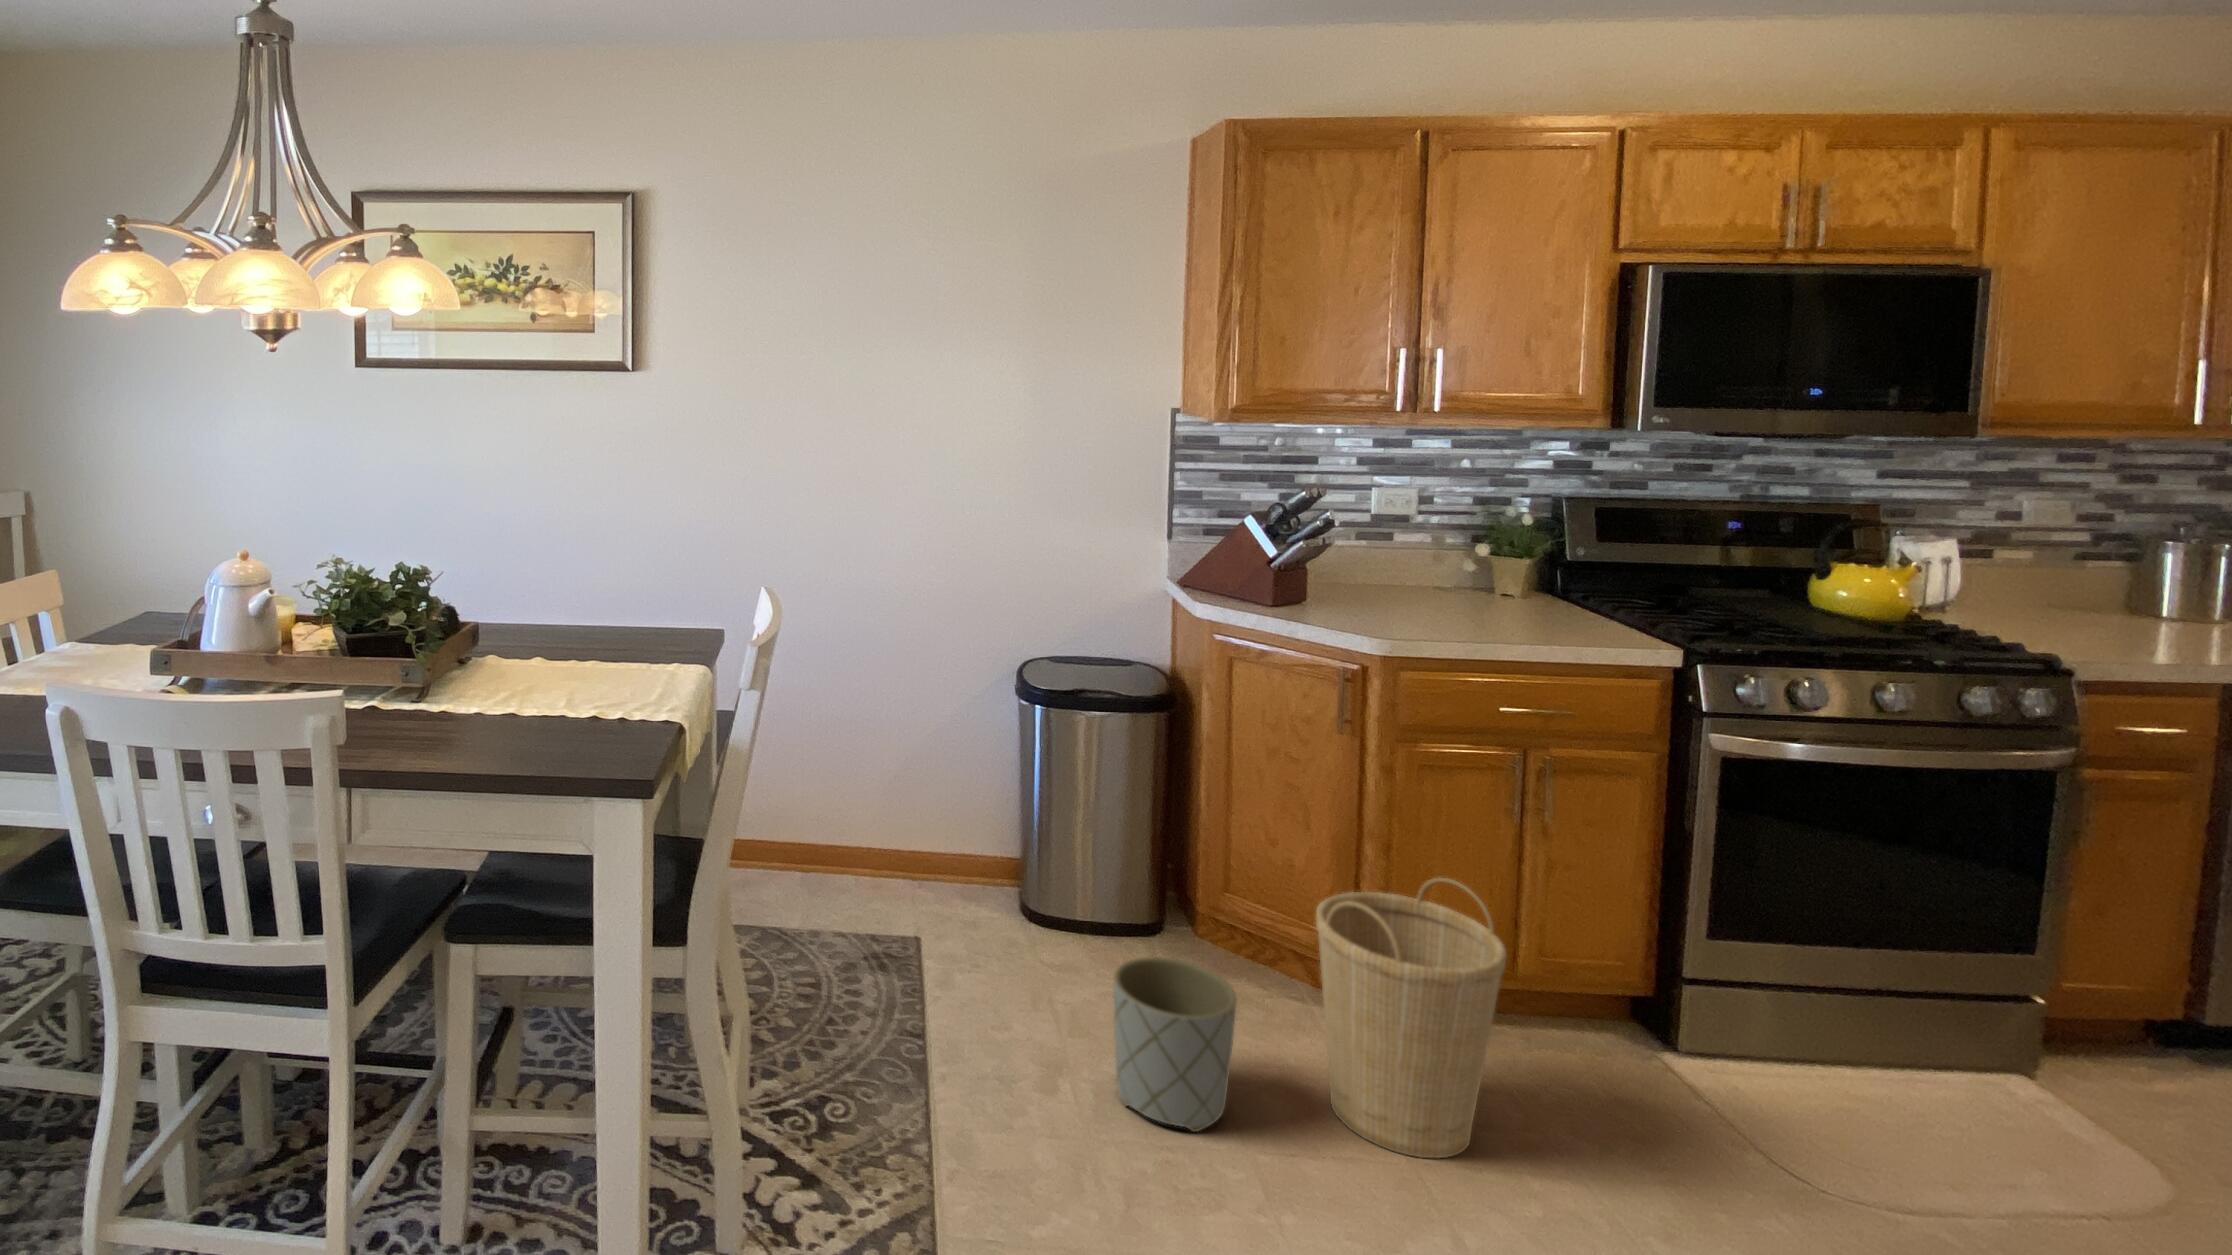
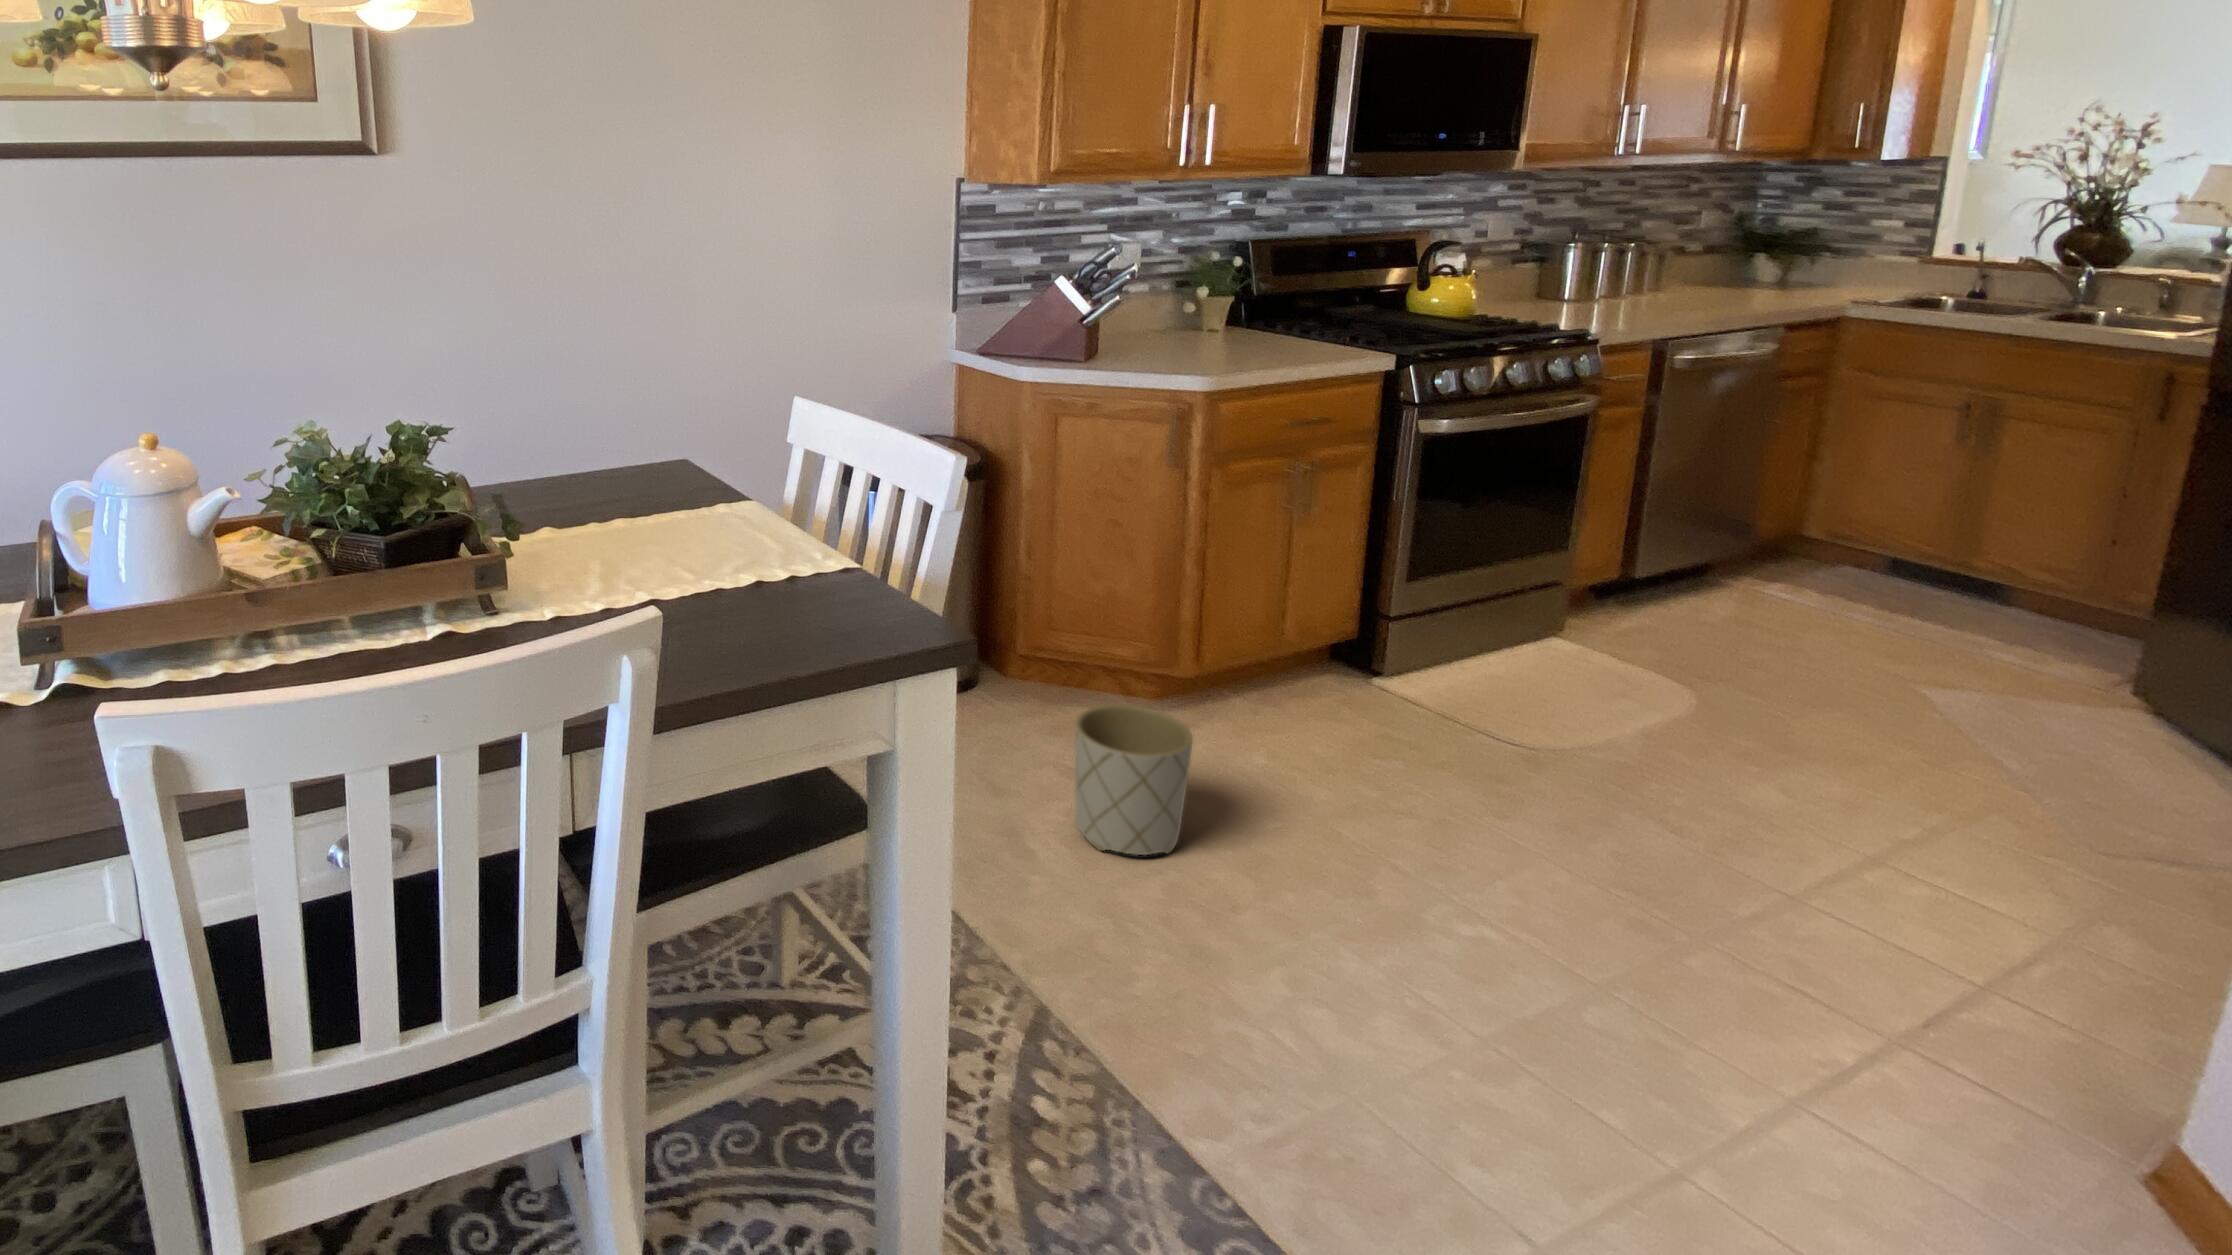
basket: present [1316,878,1507,1158] -> none [1214,577,1379,817]

